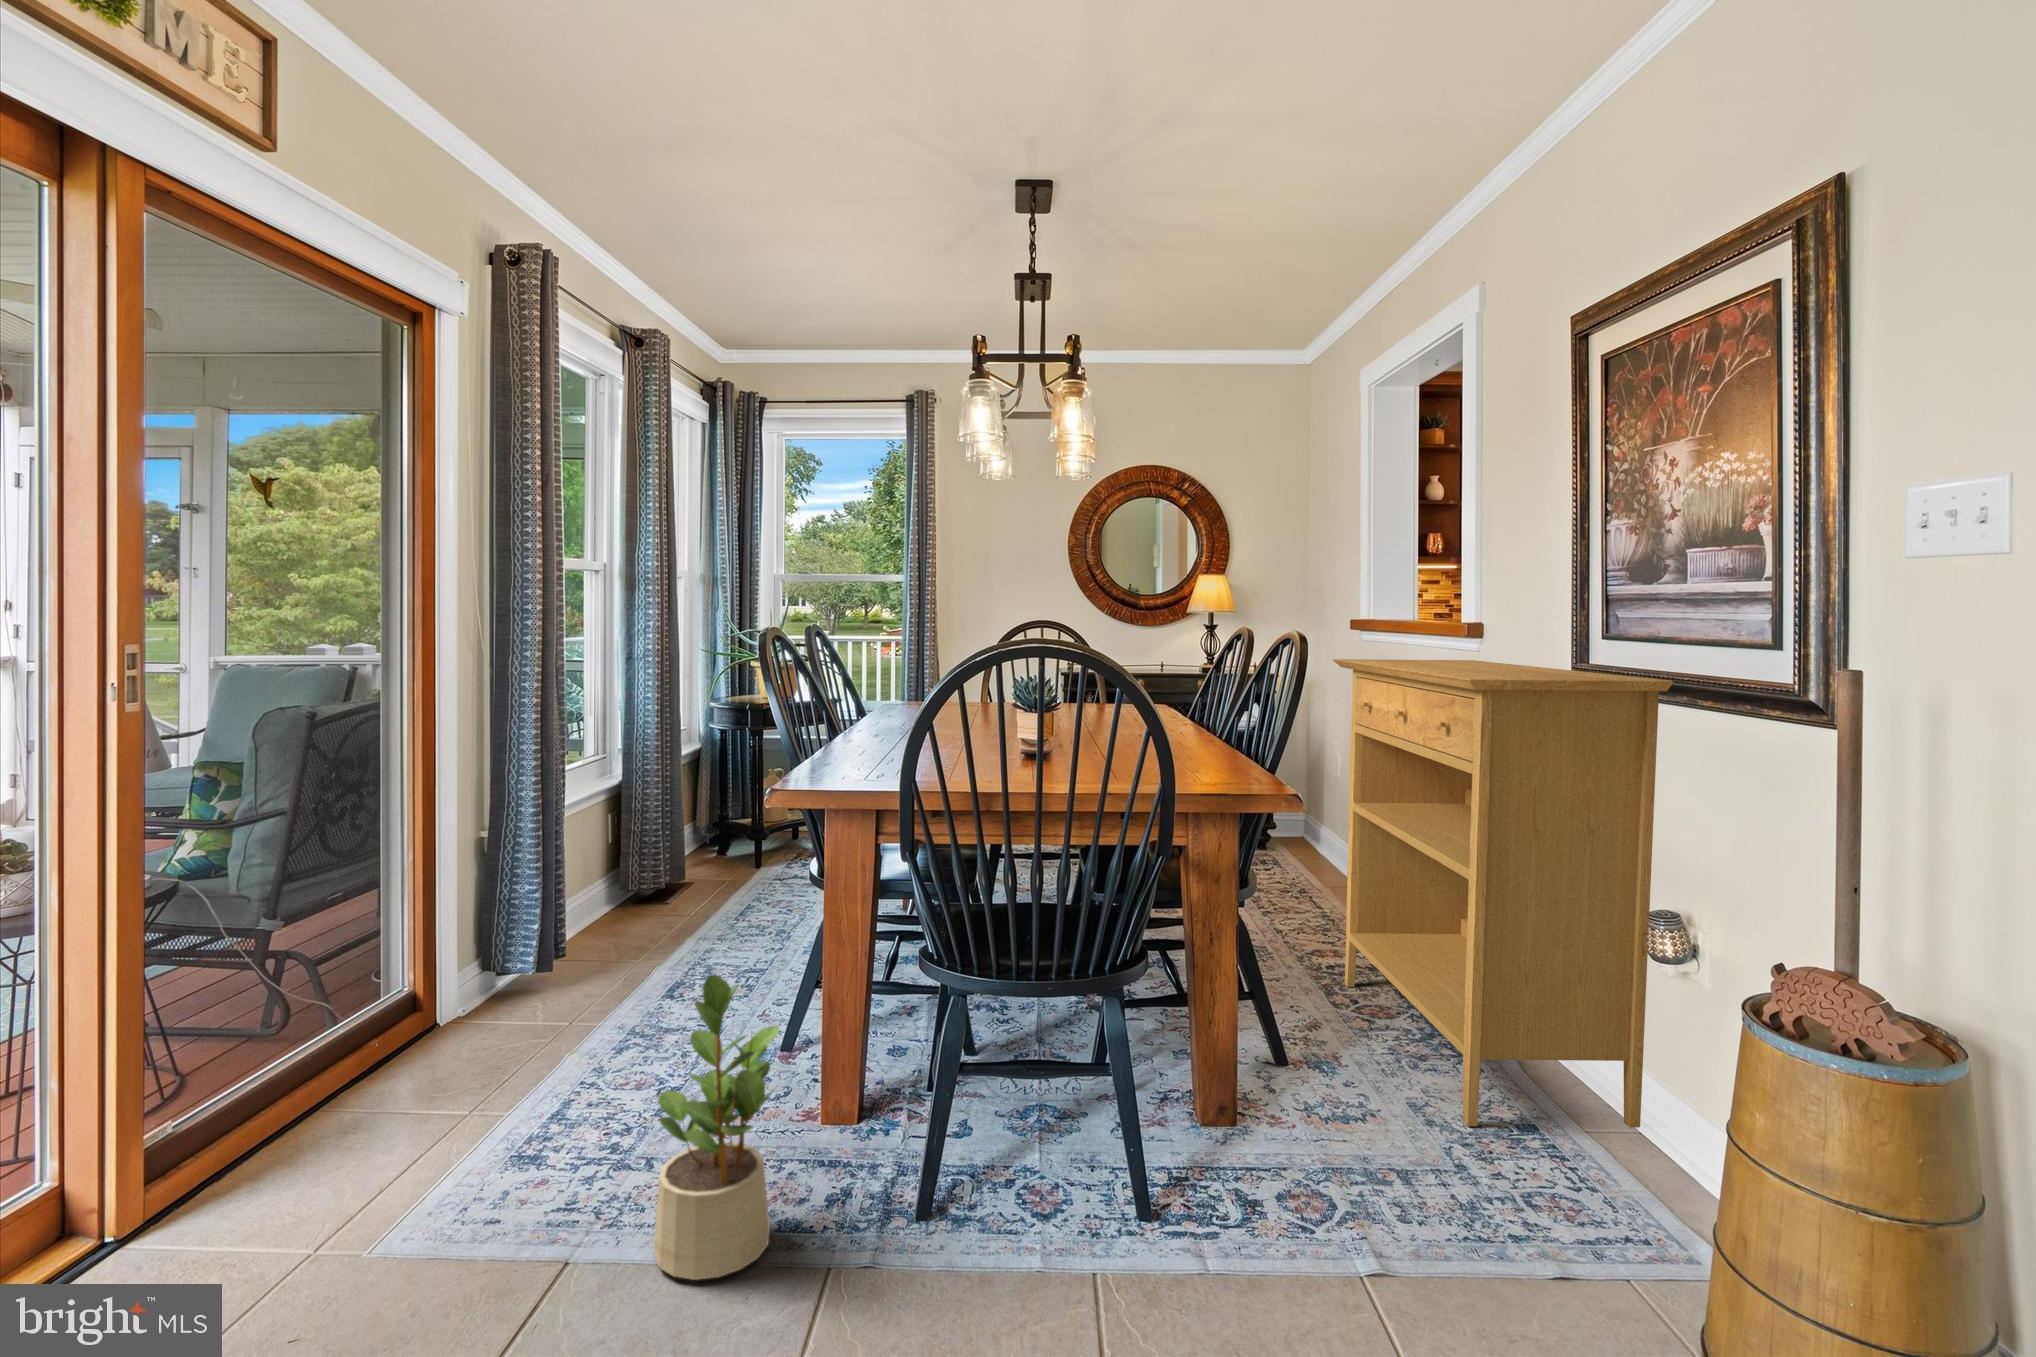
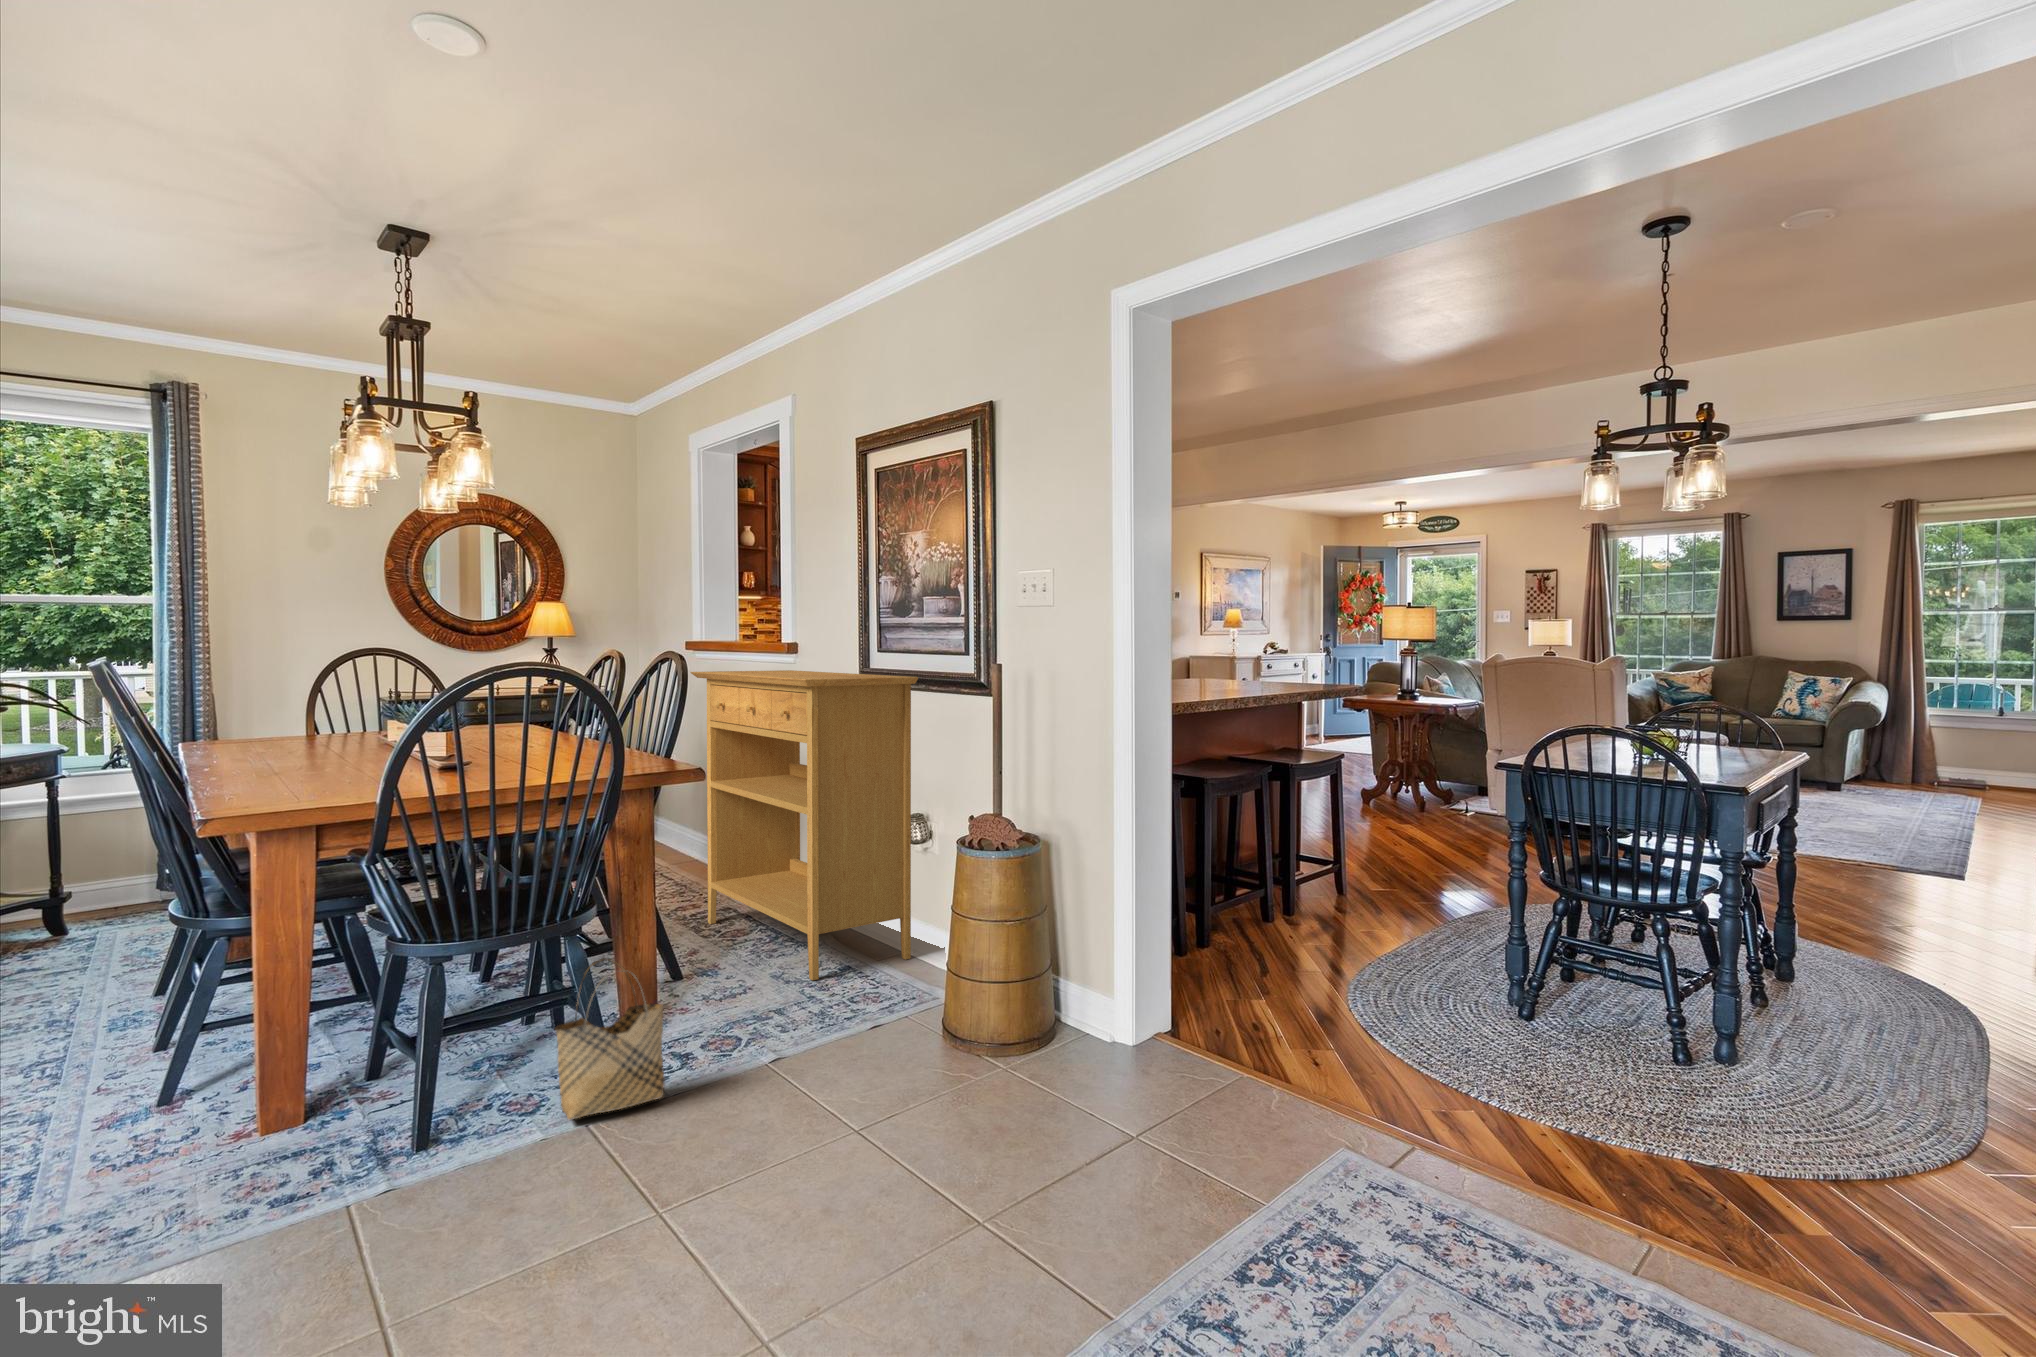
potted plant: present [654,975,779,1280] -> none [155,953,304,1221]
woven basket: none [1056,1062,1205,1291] -> present [555,958,665,1120]

